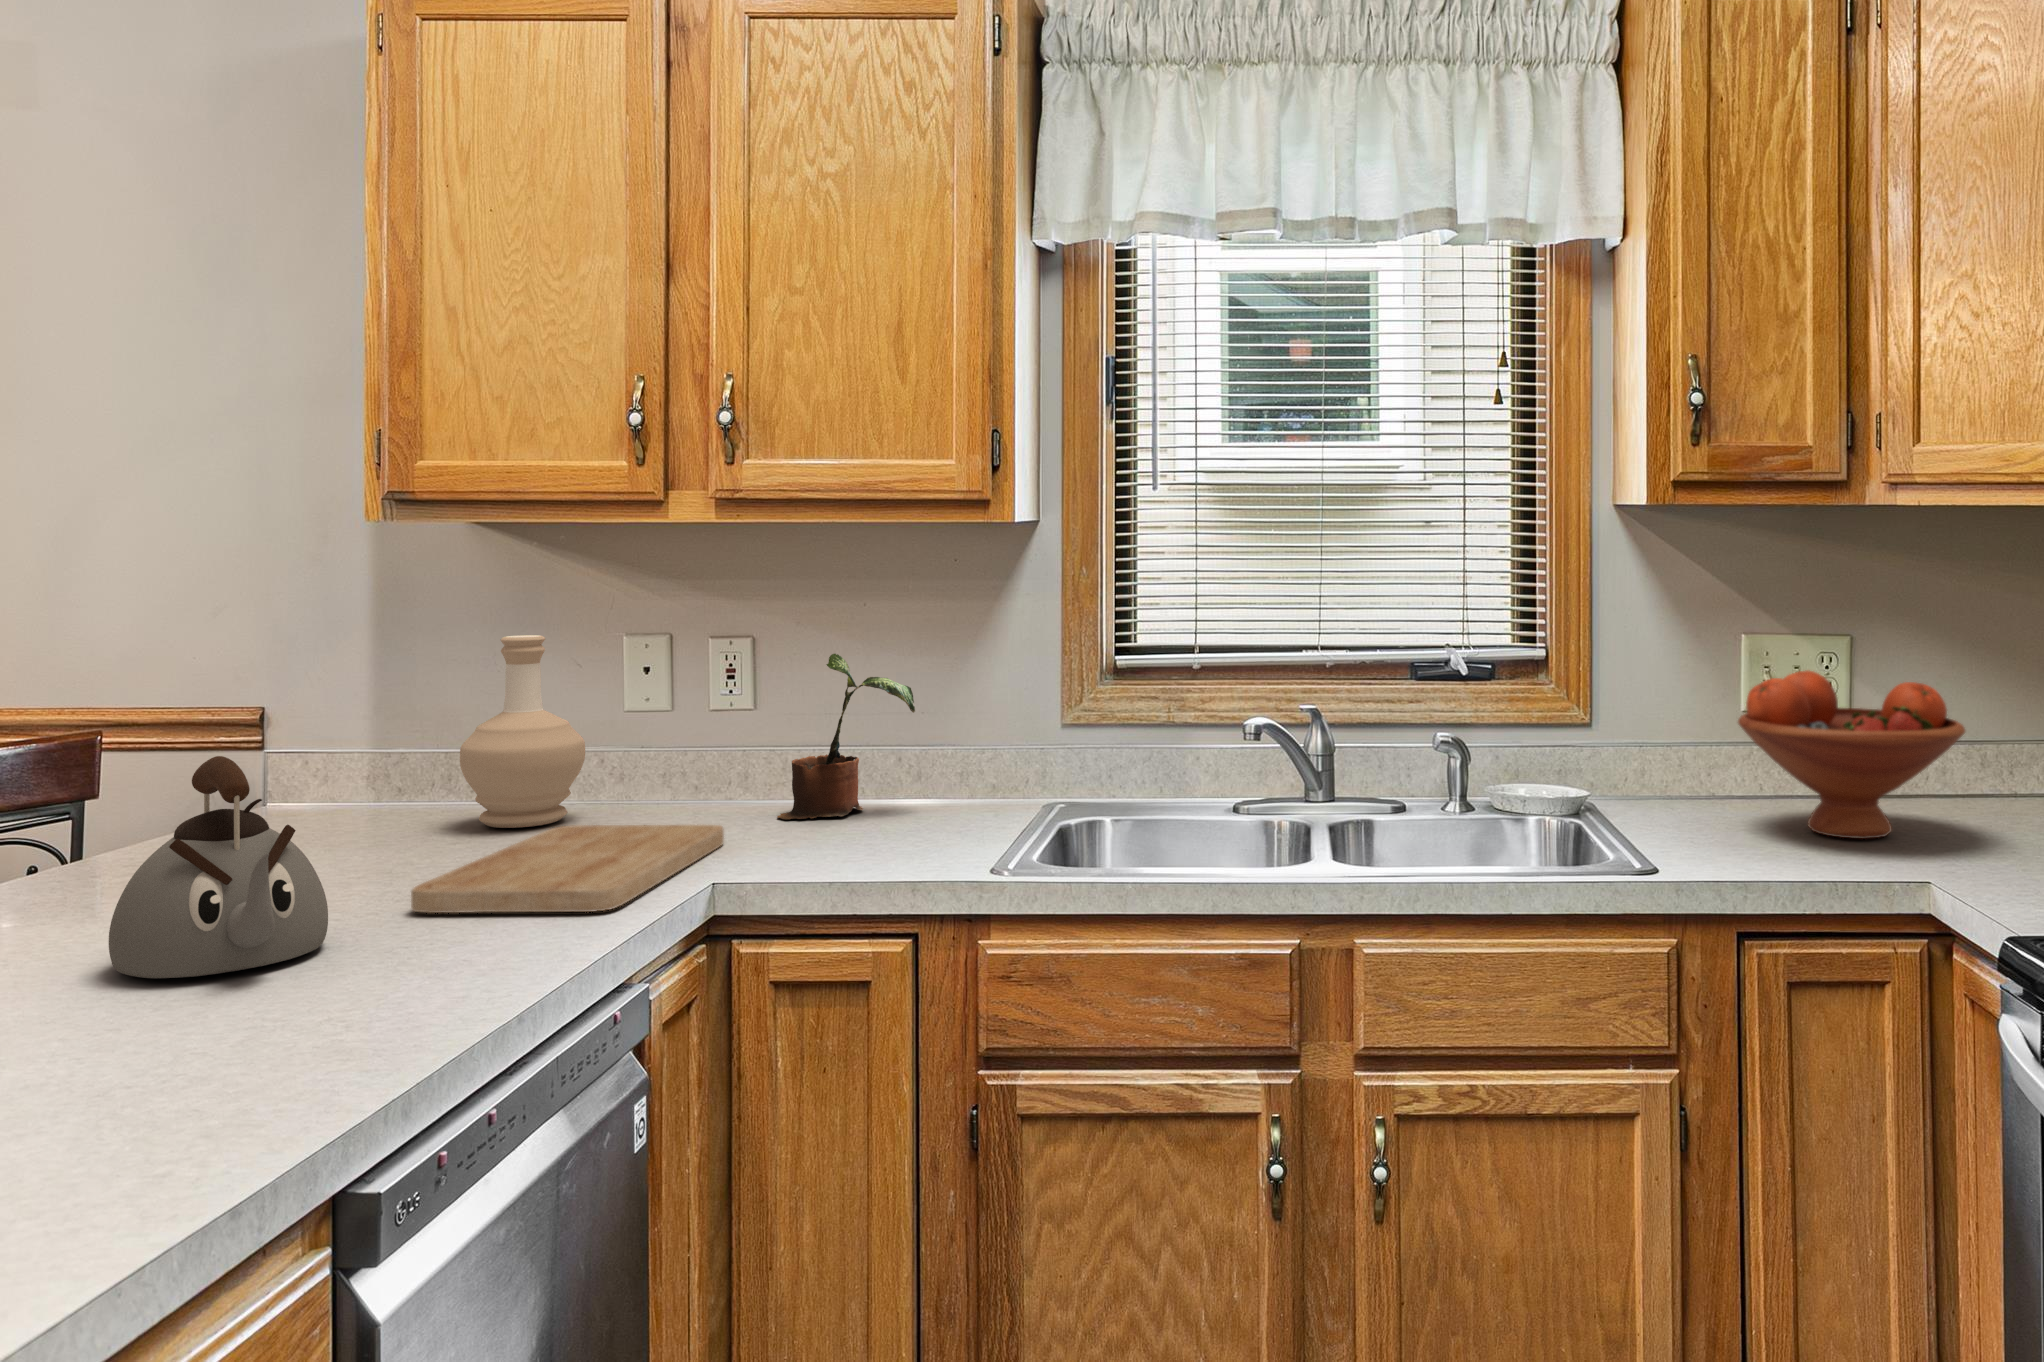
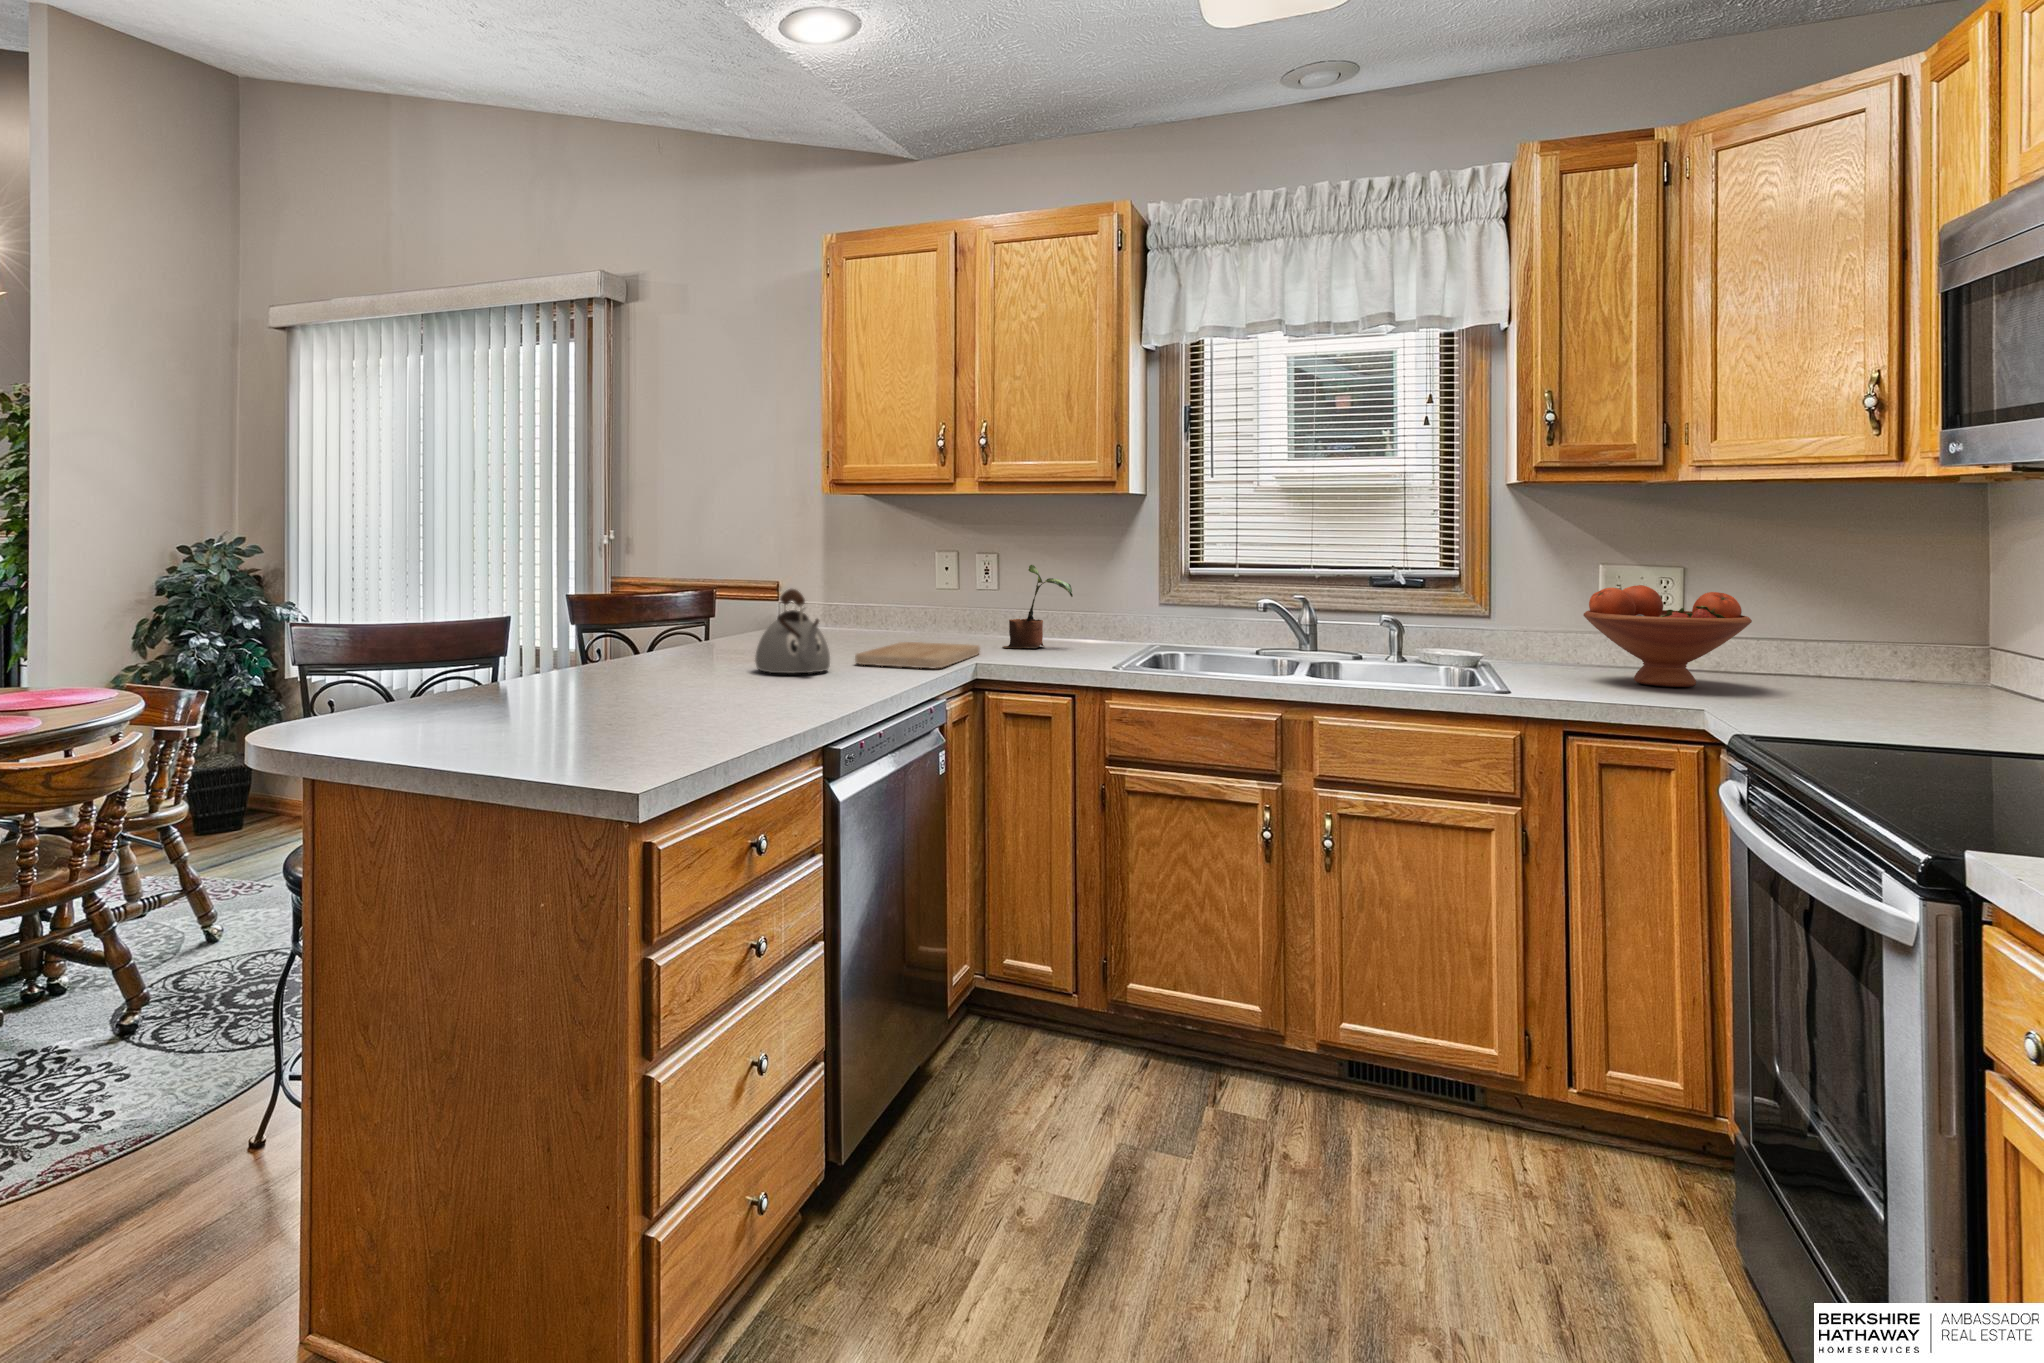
bottle: present [460,635,585,828] -> none [855,553,910,644]

